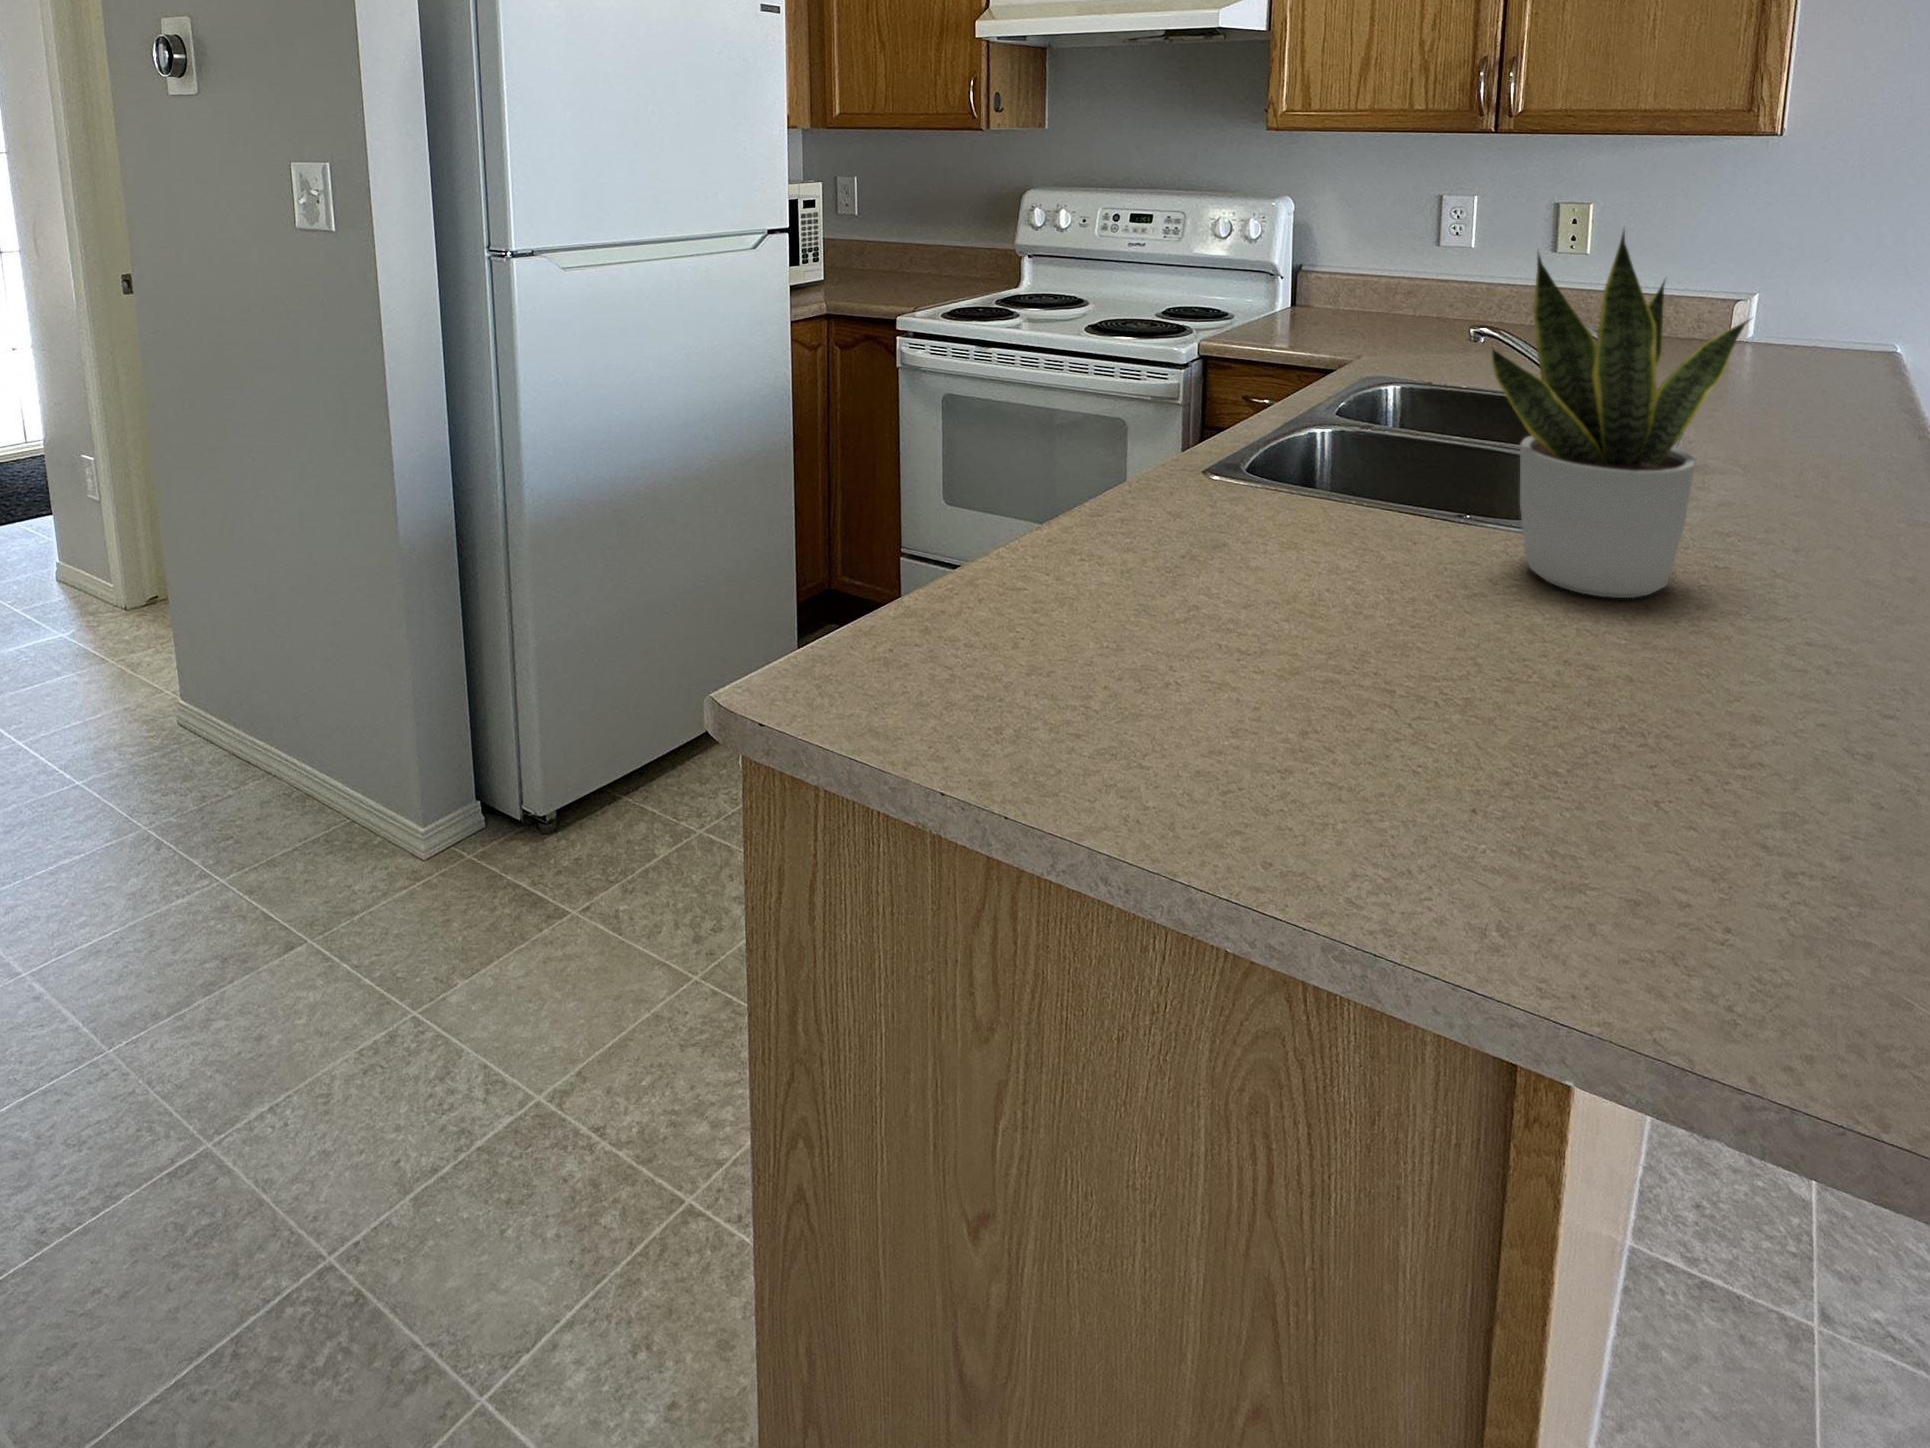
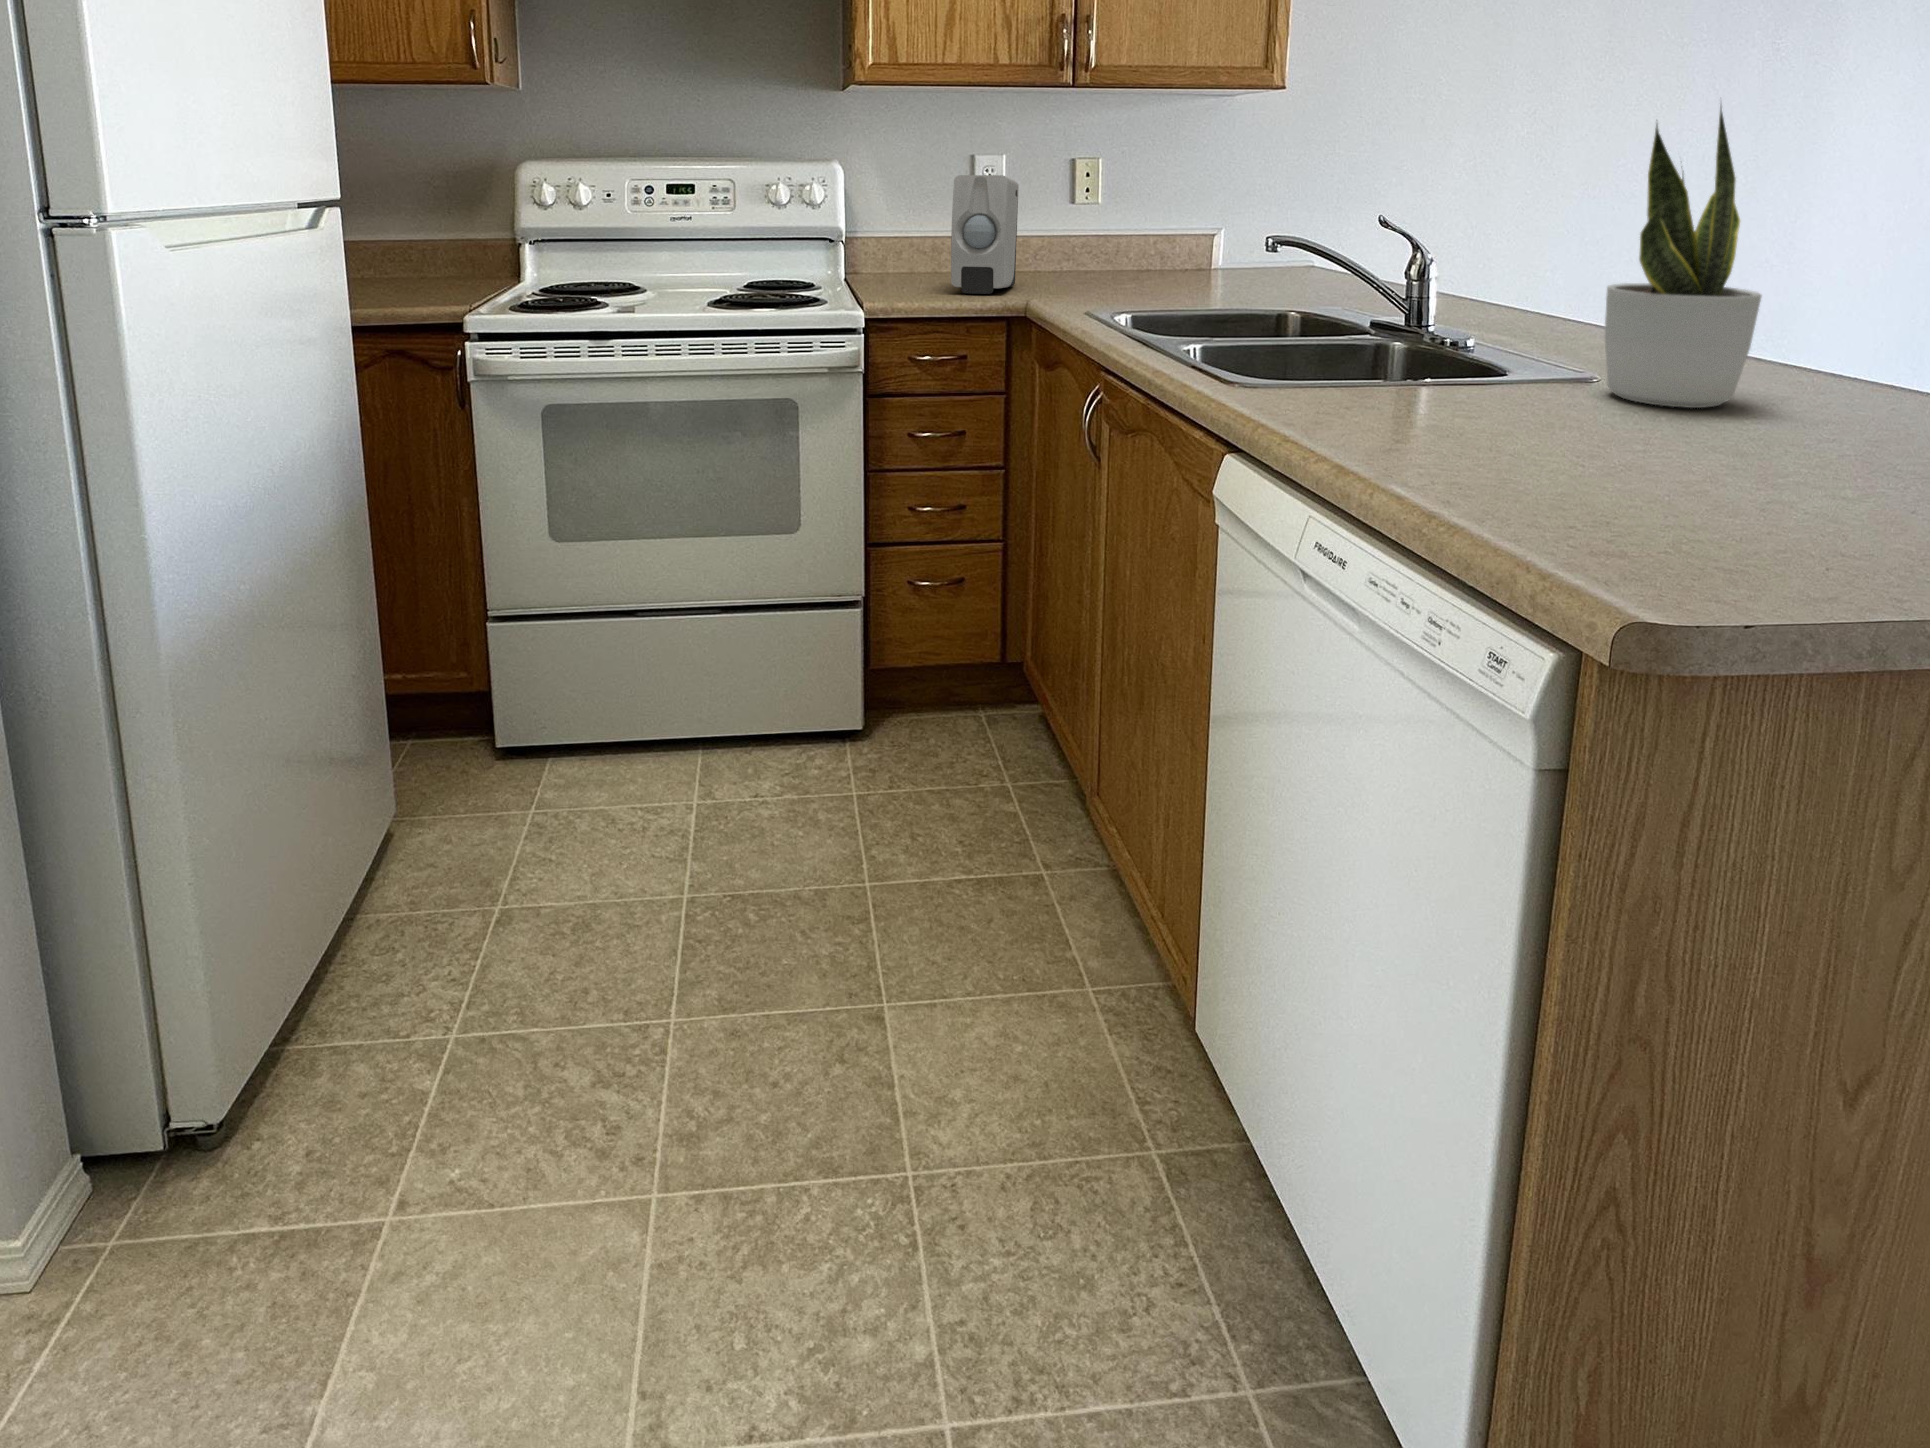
soap dispenser: none [1327,223,1428,346] -> present [951,175,1018,294]

